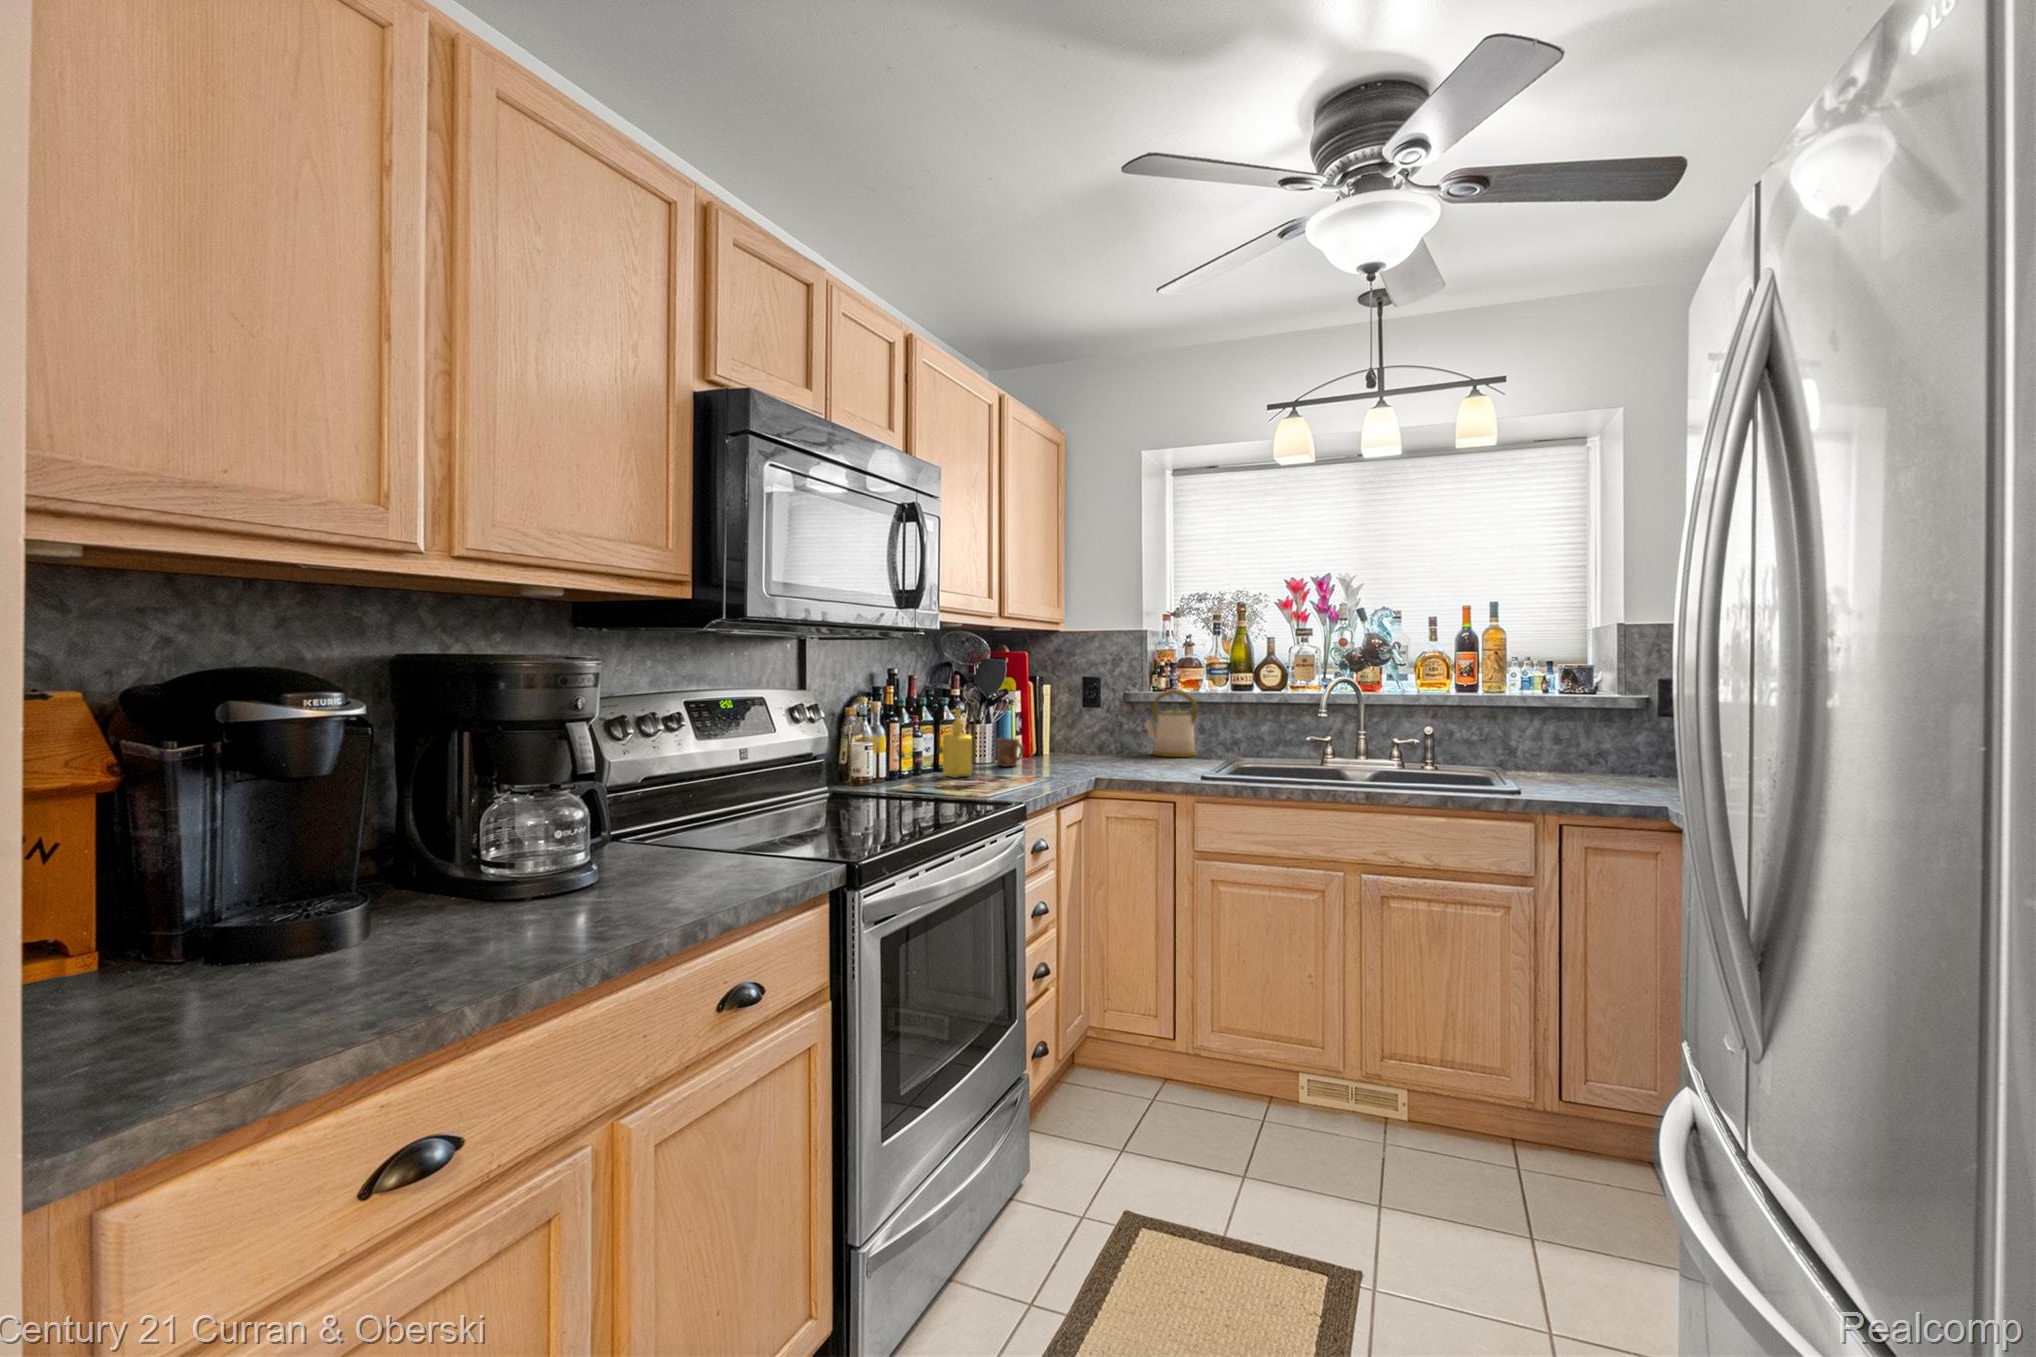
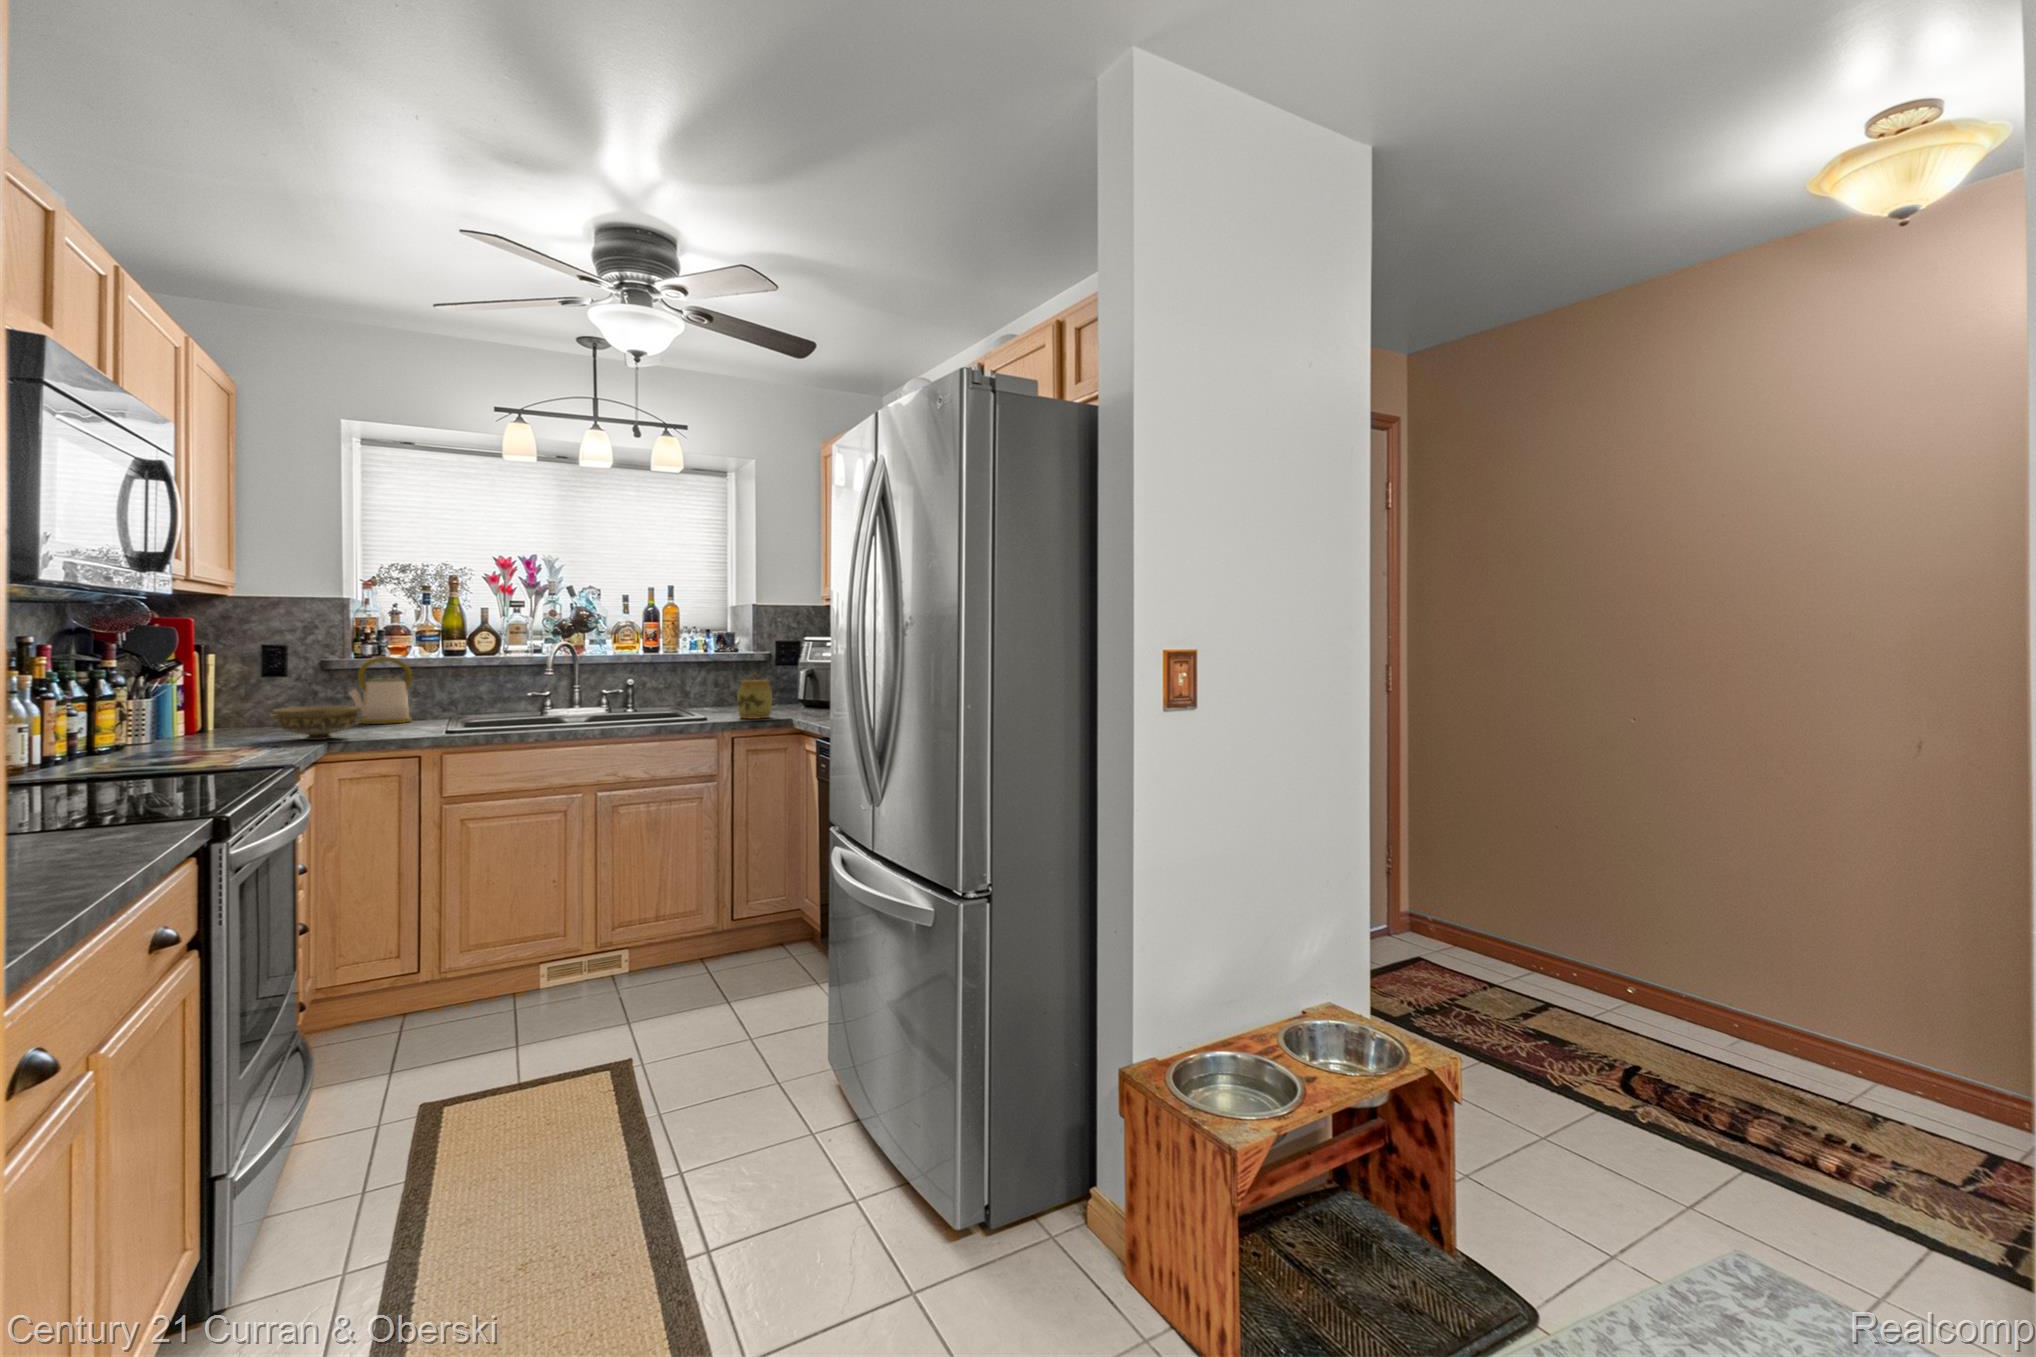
soap dispenser: present [943,709,972,778] -> none [128,676,177,753]
jar: none [1568,730,1631,801] -> present [737,673,772,719]
mug: present [996,739,1024,766] -> none [179,712,225,742]
ceramic bowl: none [1049,740,1122,775] -> present [270,706,367,740]

